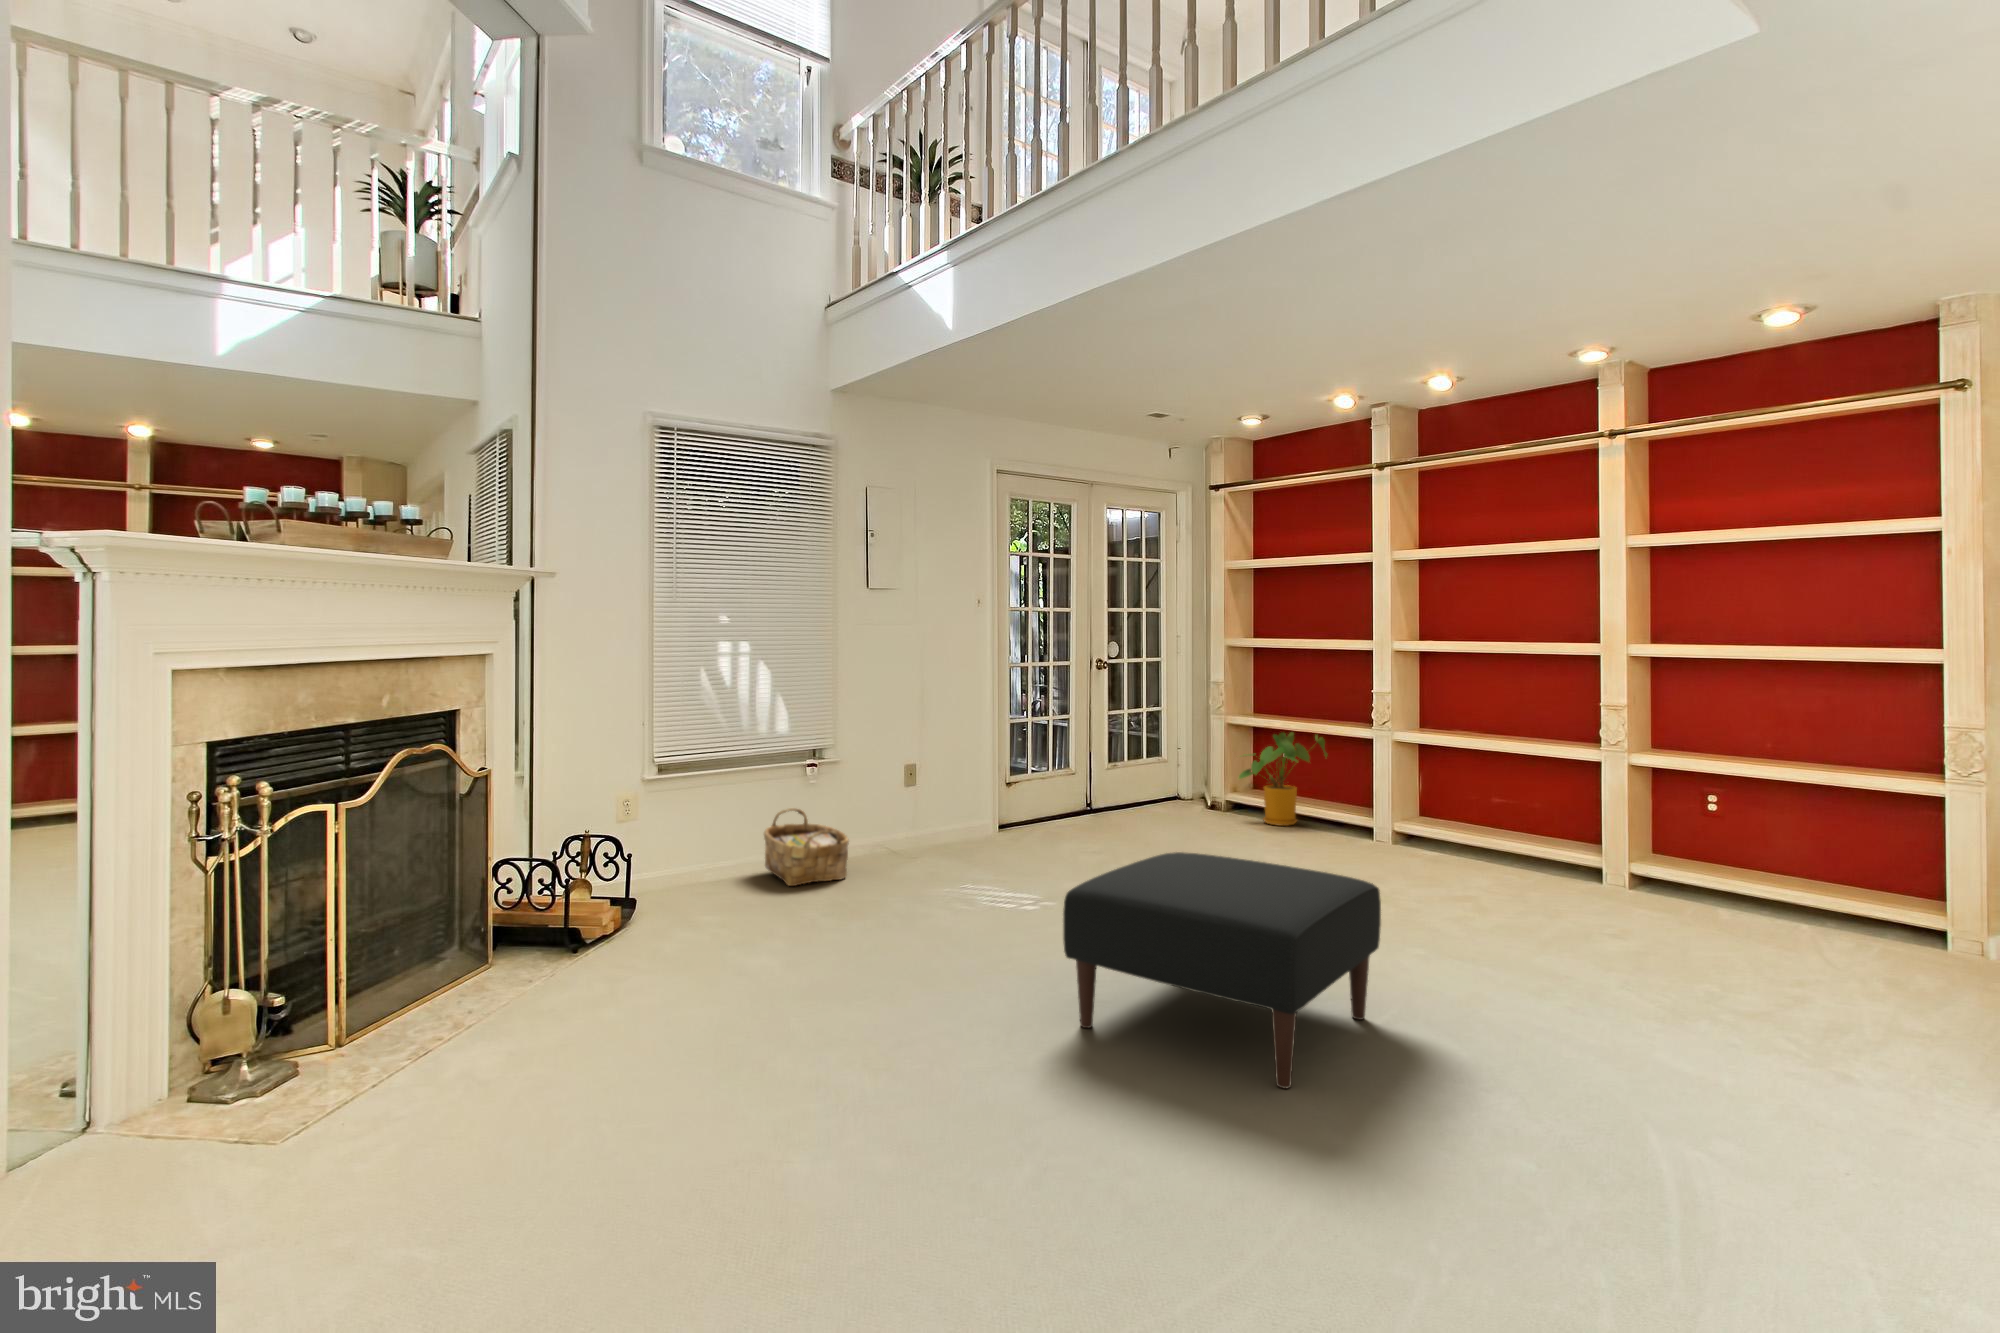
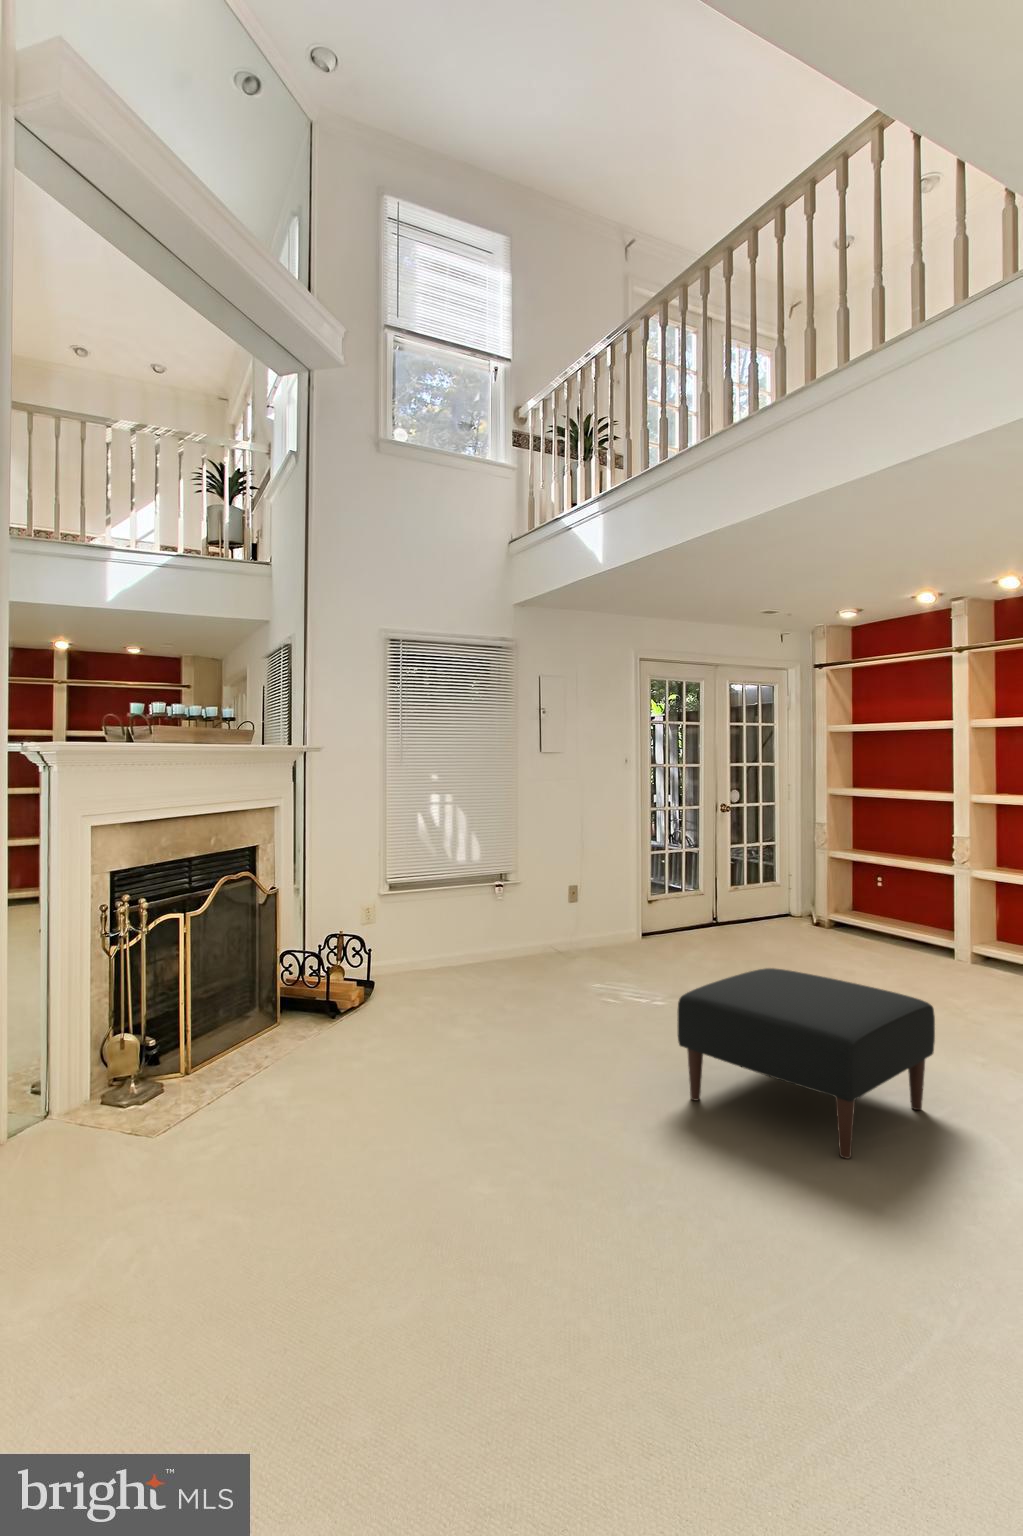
house plant: present [1239,732,1327,826] -> none [838,865,919,944]
woven basket: present [764,808,849,886] -> none [461,917,523,977]

